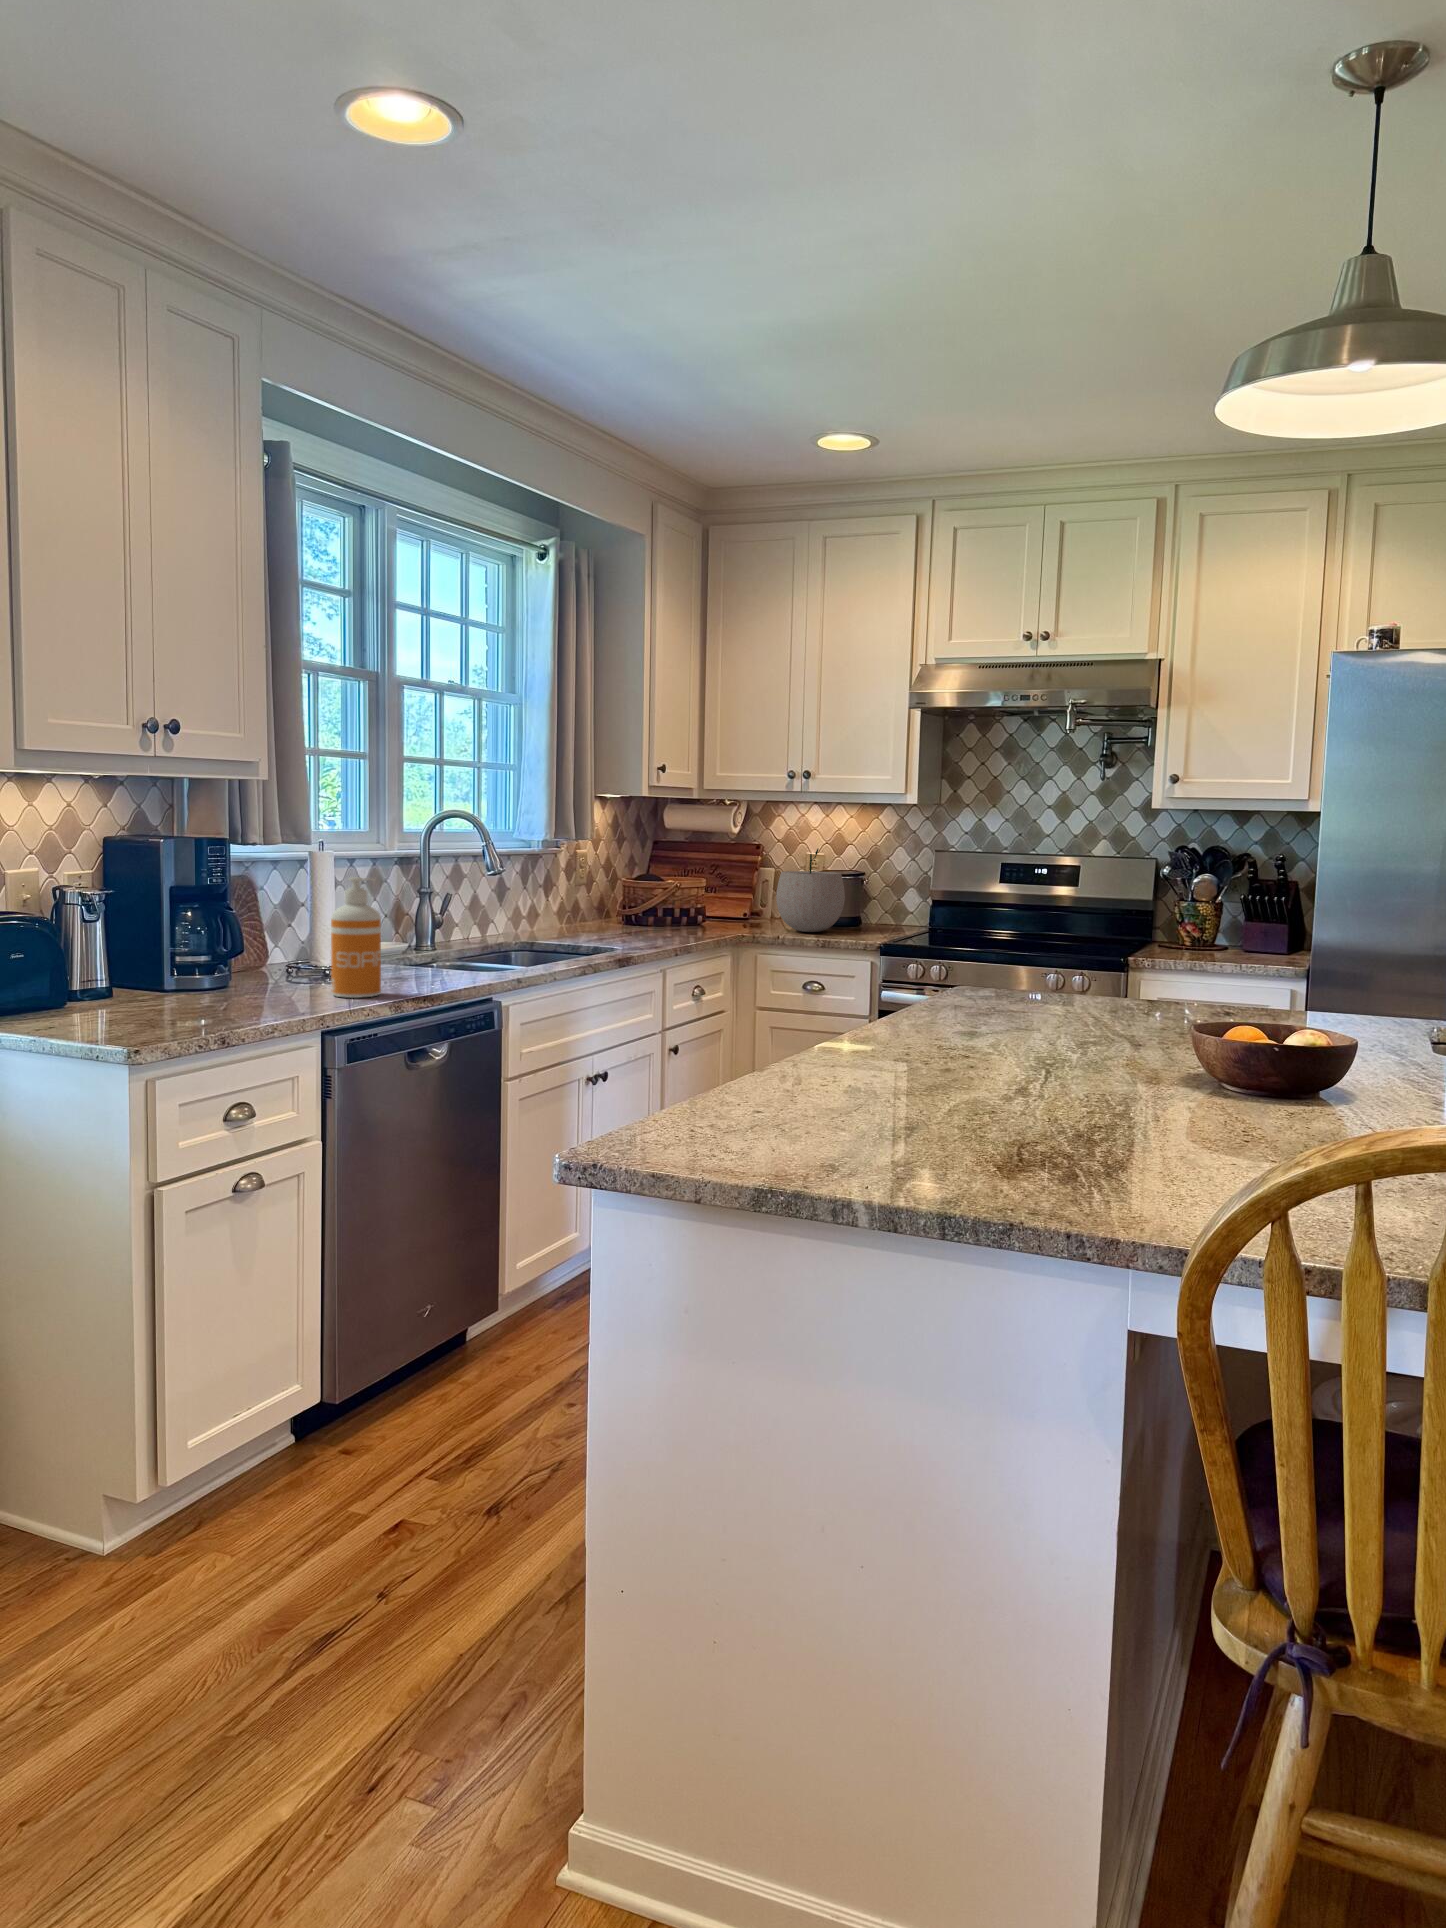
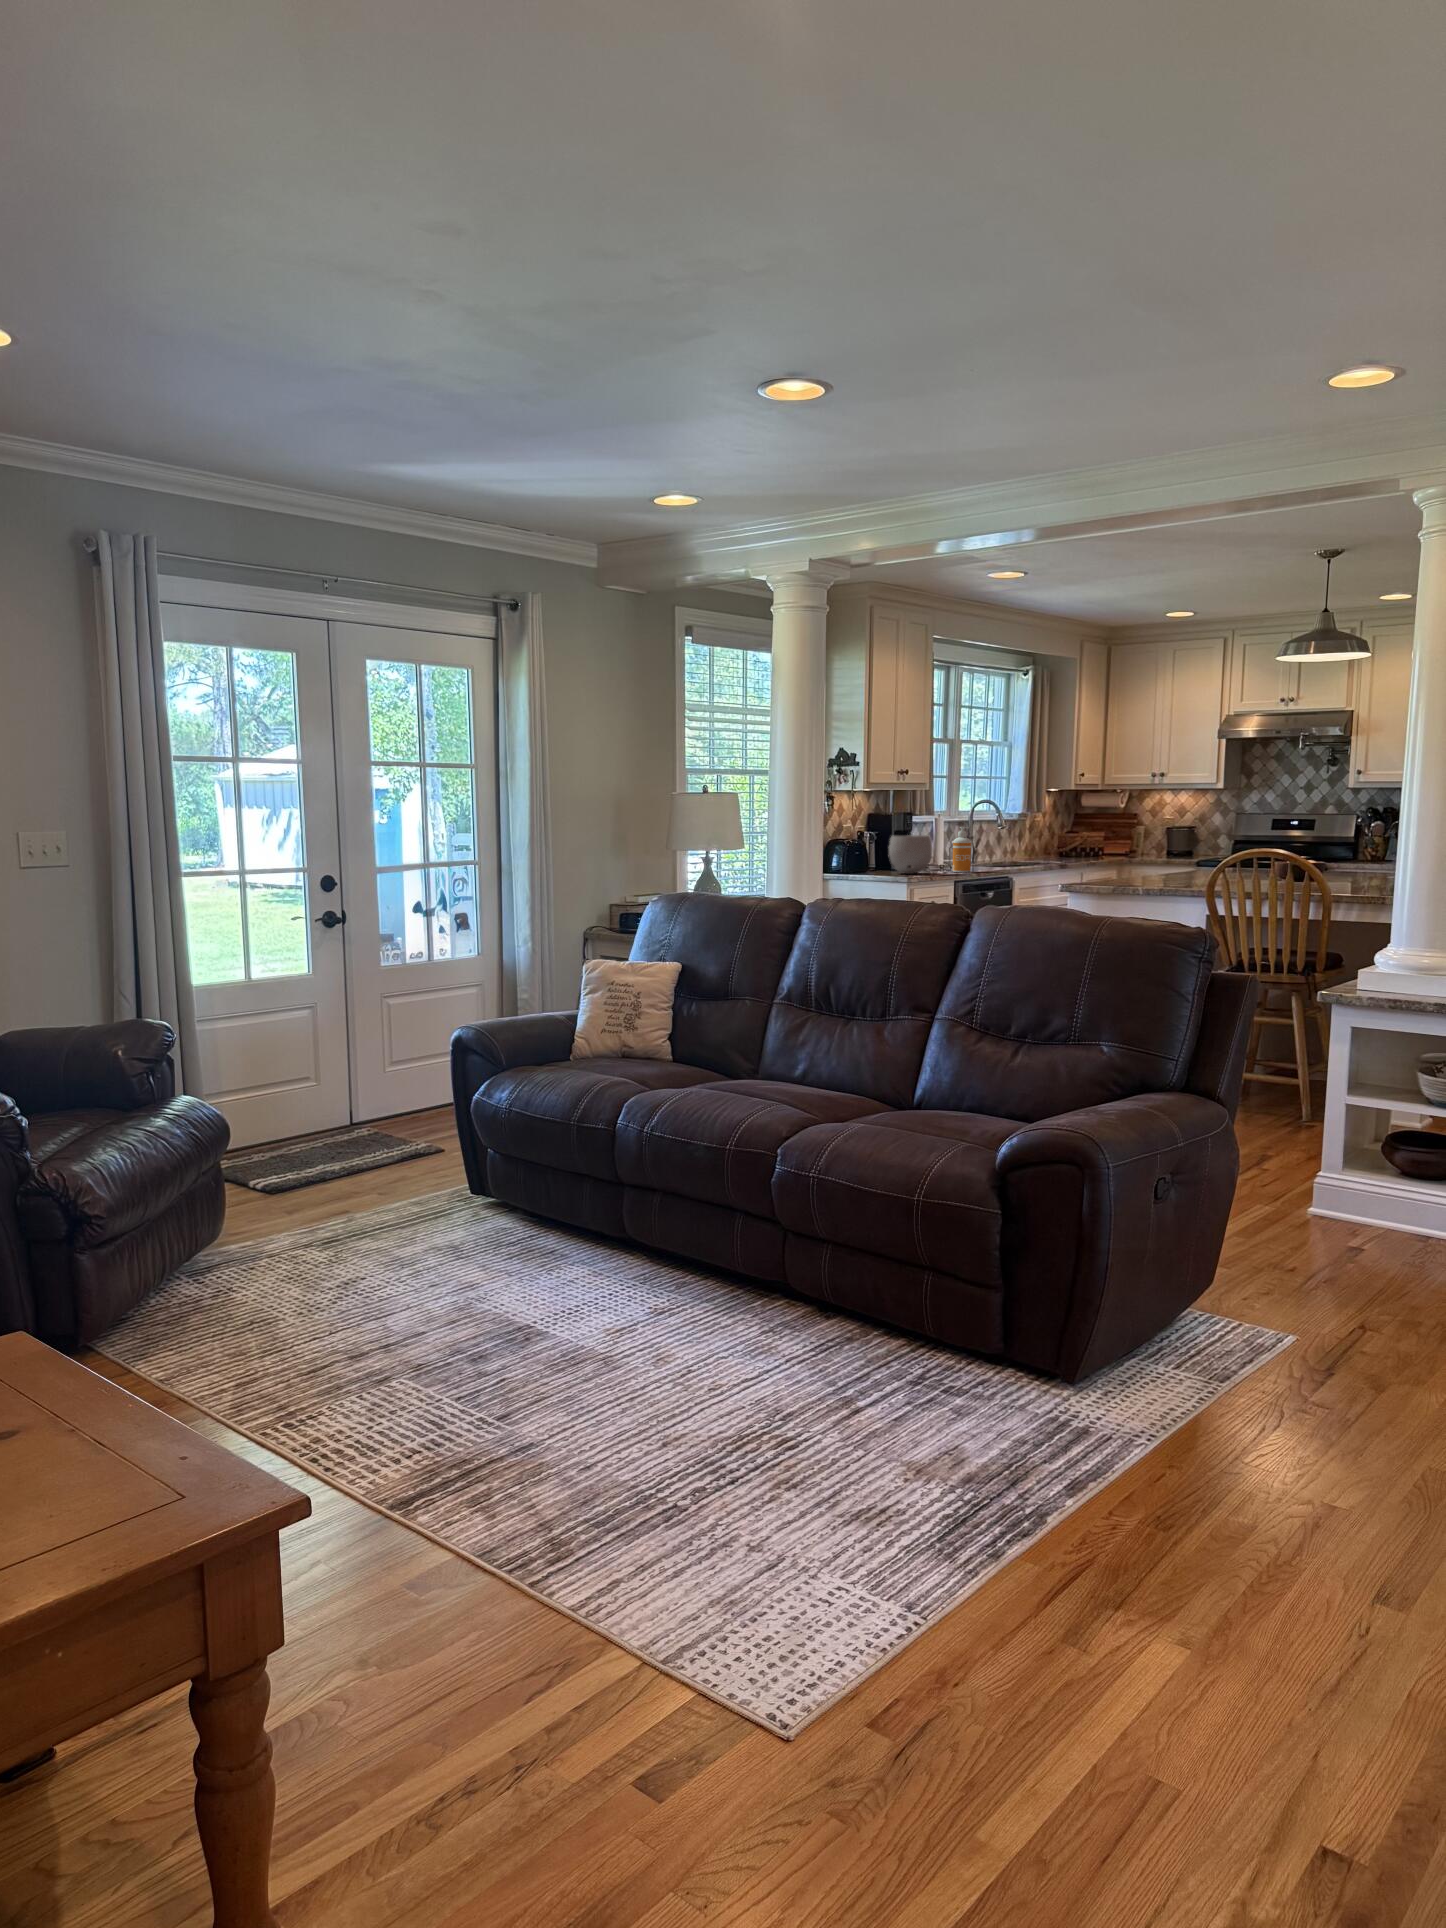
plant pot: present [776,849,845,932] -> present [889,826,932,874]

